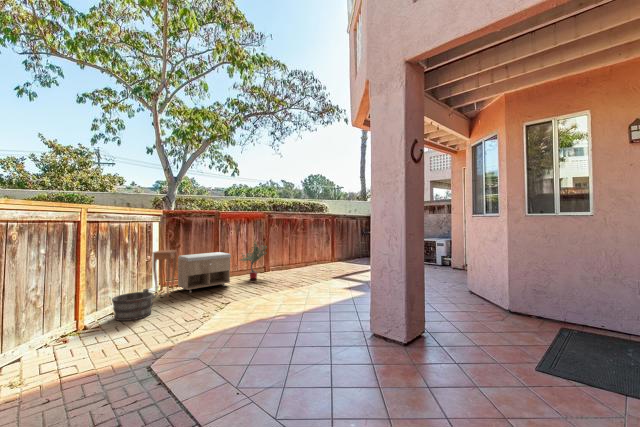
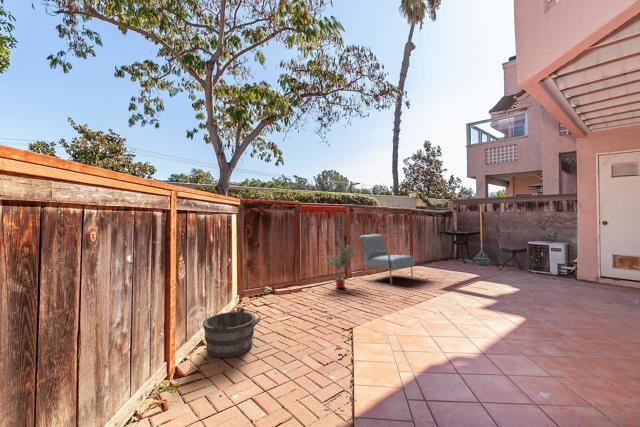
chair: none [276,237,318,277] -> present [360,234,414,284]
side table: present [153,250,176,295] -> none [233,252,261,316]
storage bench: present [178,252,231,292] -> none [257,254,321,308]

